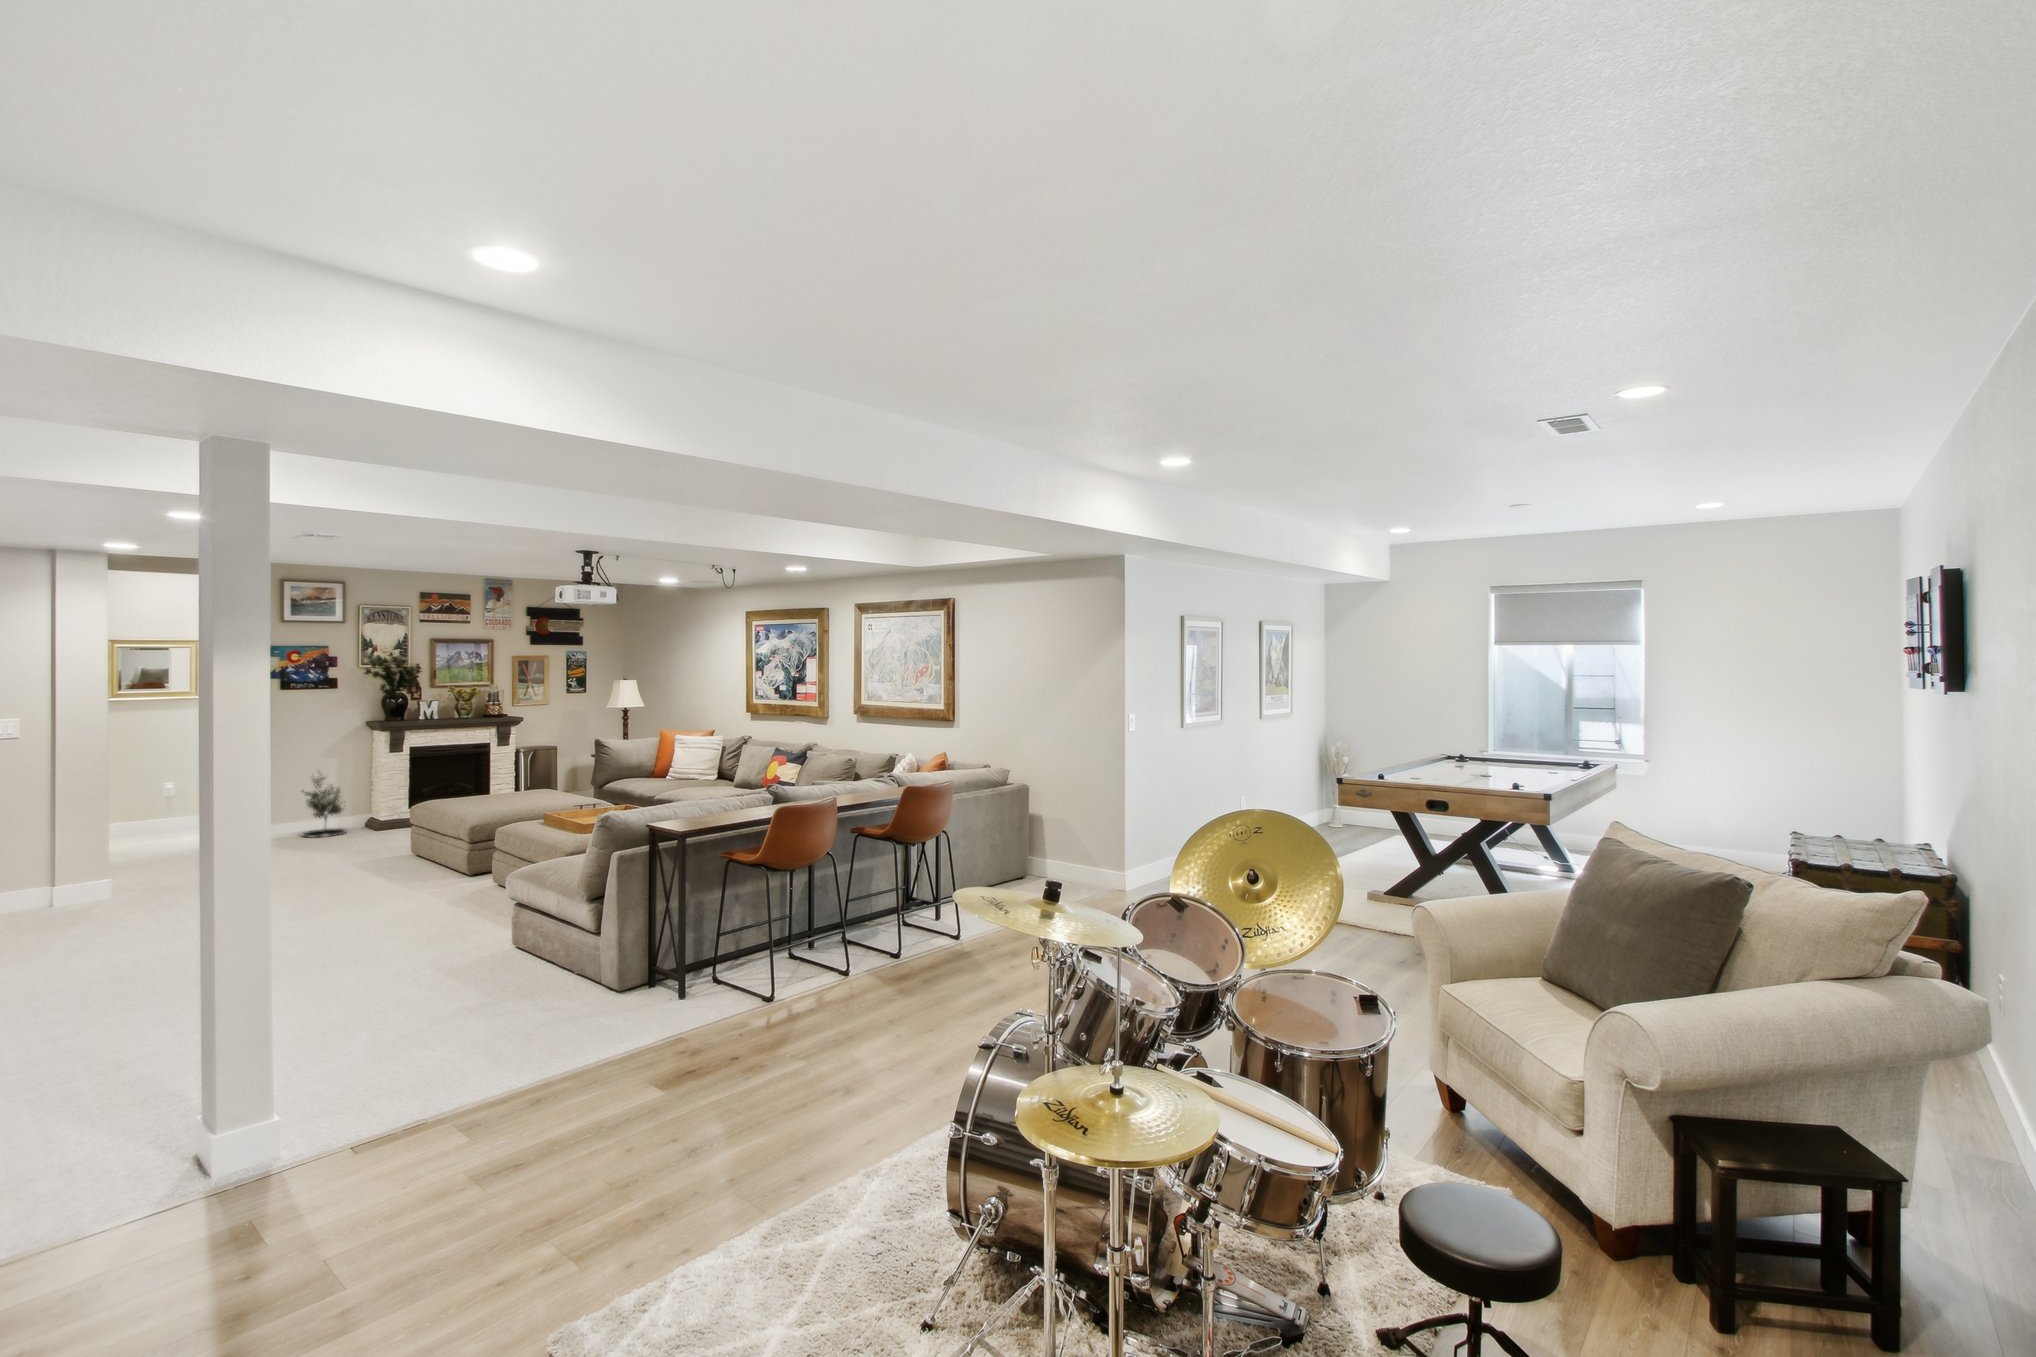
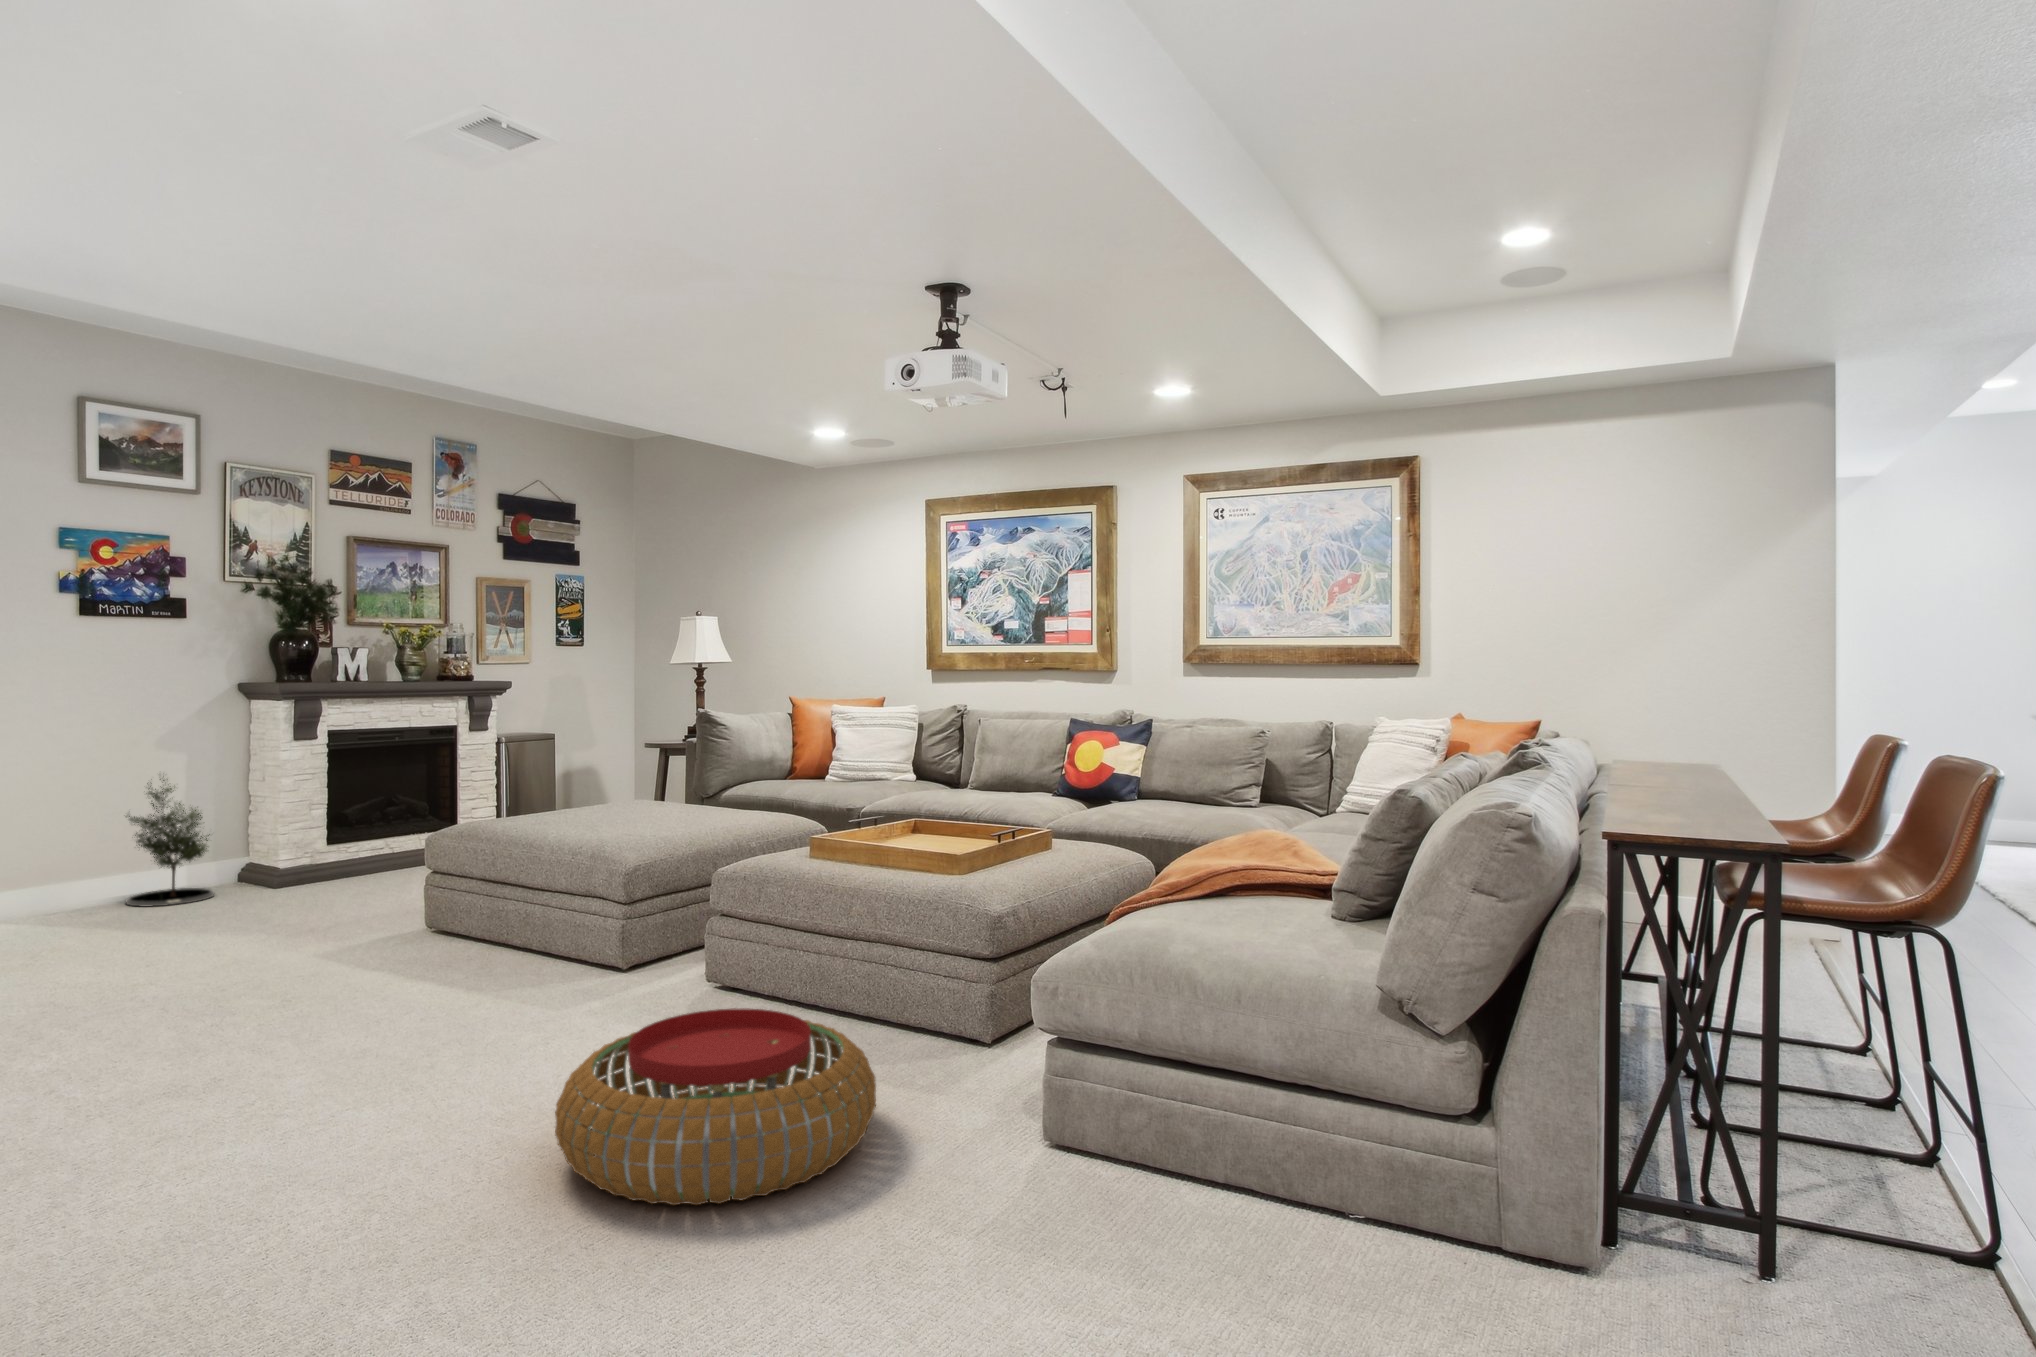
pouf: none [317,886,464,953] -> present [555,1008,876,1205]

